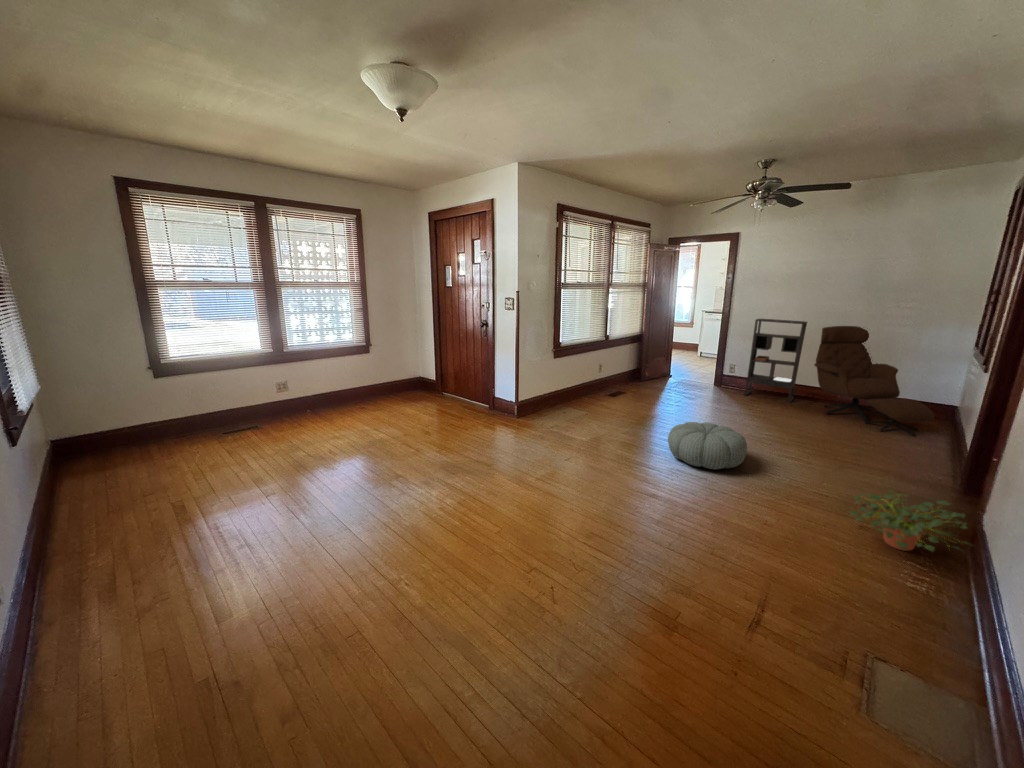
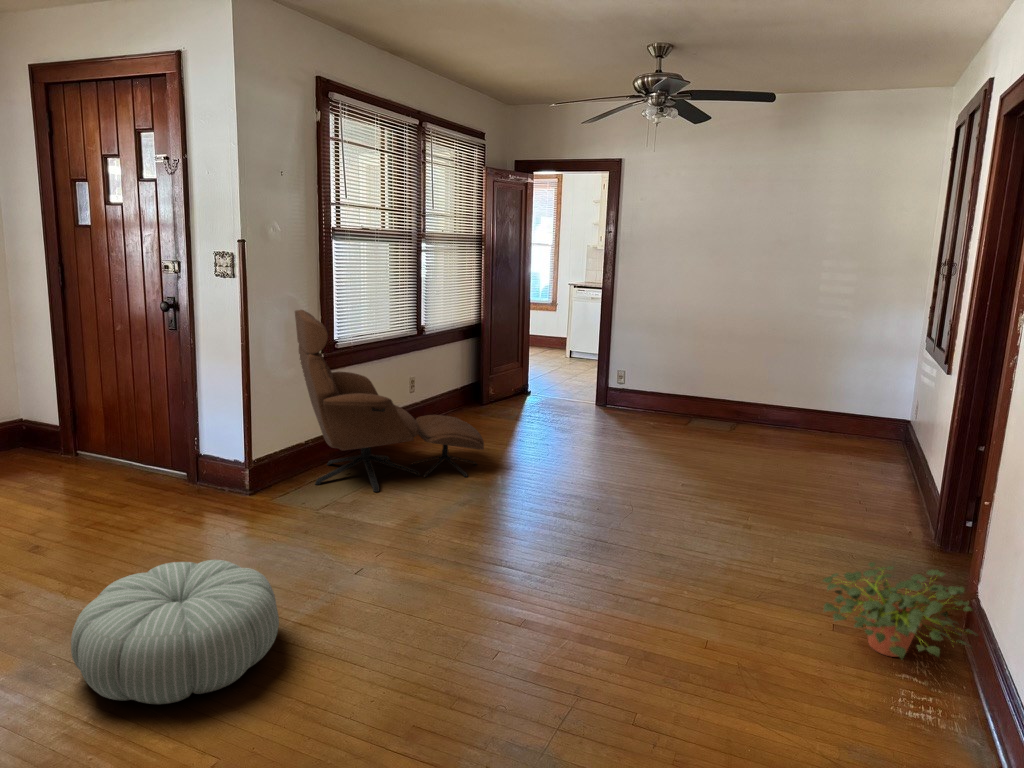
bookshelf: present [744,319,807,402] -> none [642,297,722,428]
lounge chair: present [814,326,934,436] -> present [295,310,484,492]
pouf: present [668,422,747,469] -> present [71,560,279,704]

